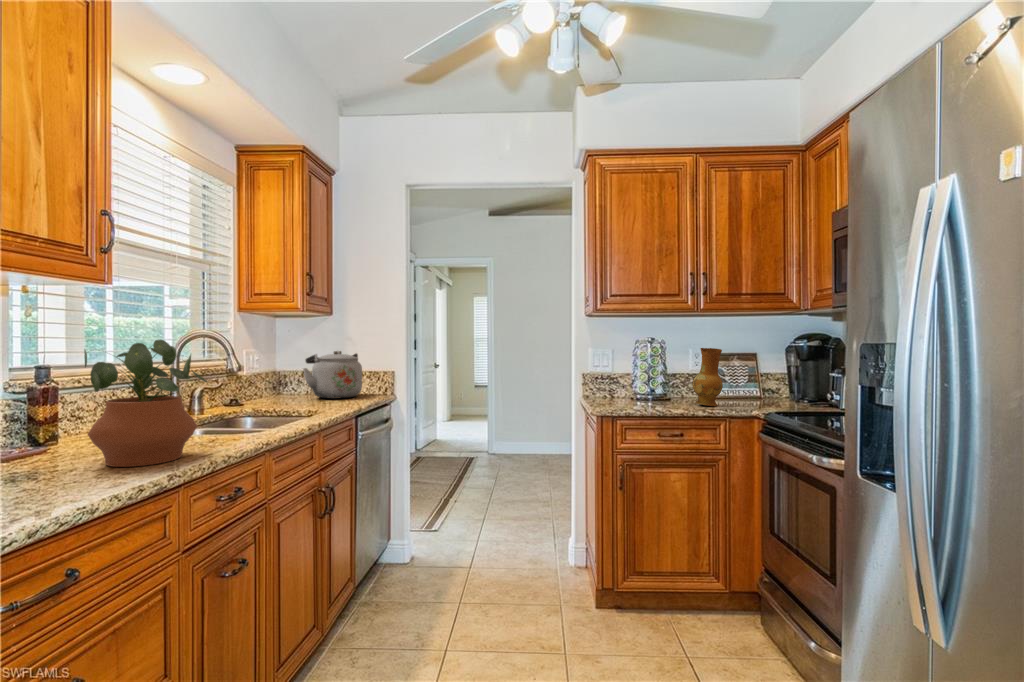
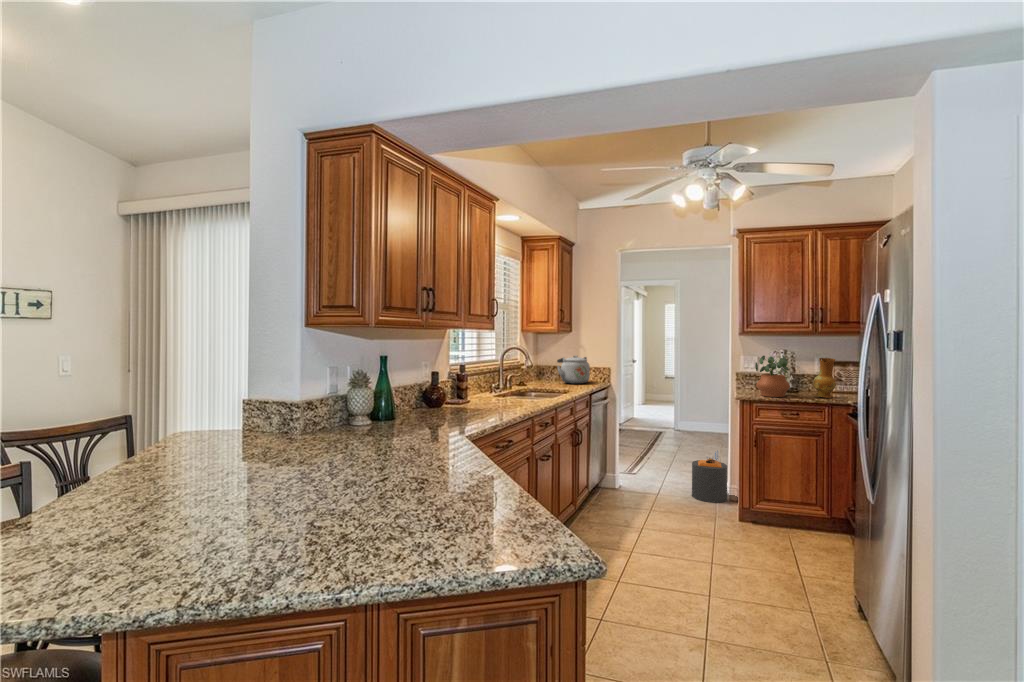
potted plant: present [84,340,207,467] -> present [755,355,790,397]
trash can: none [522,487,571,574] -> present [692,451,727,502]

